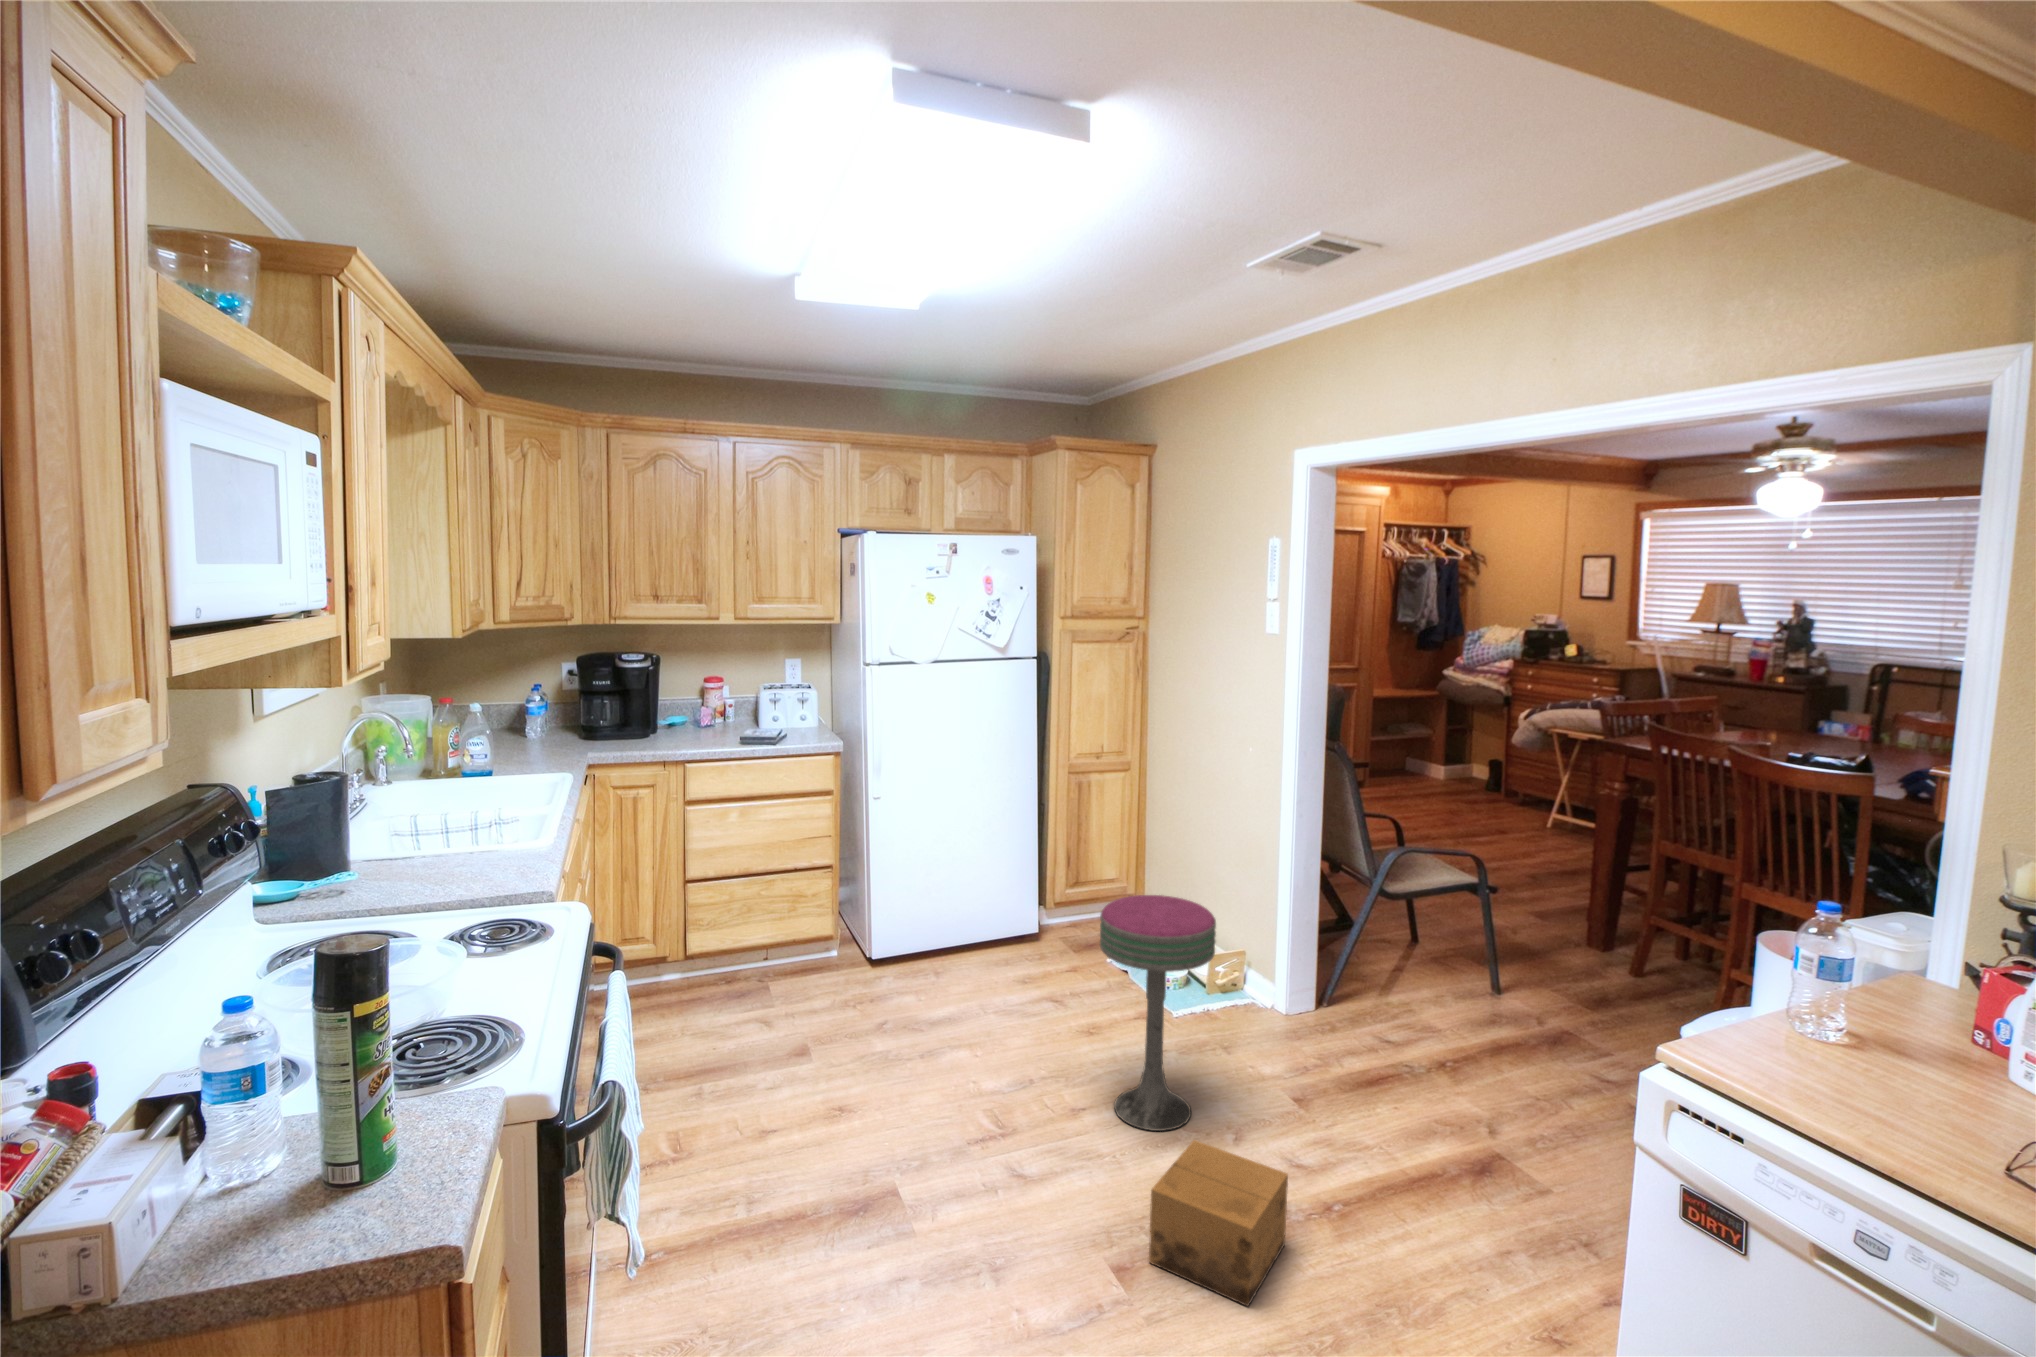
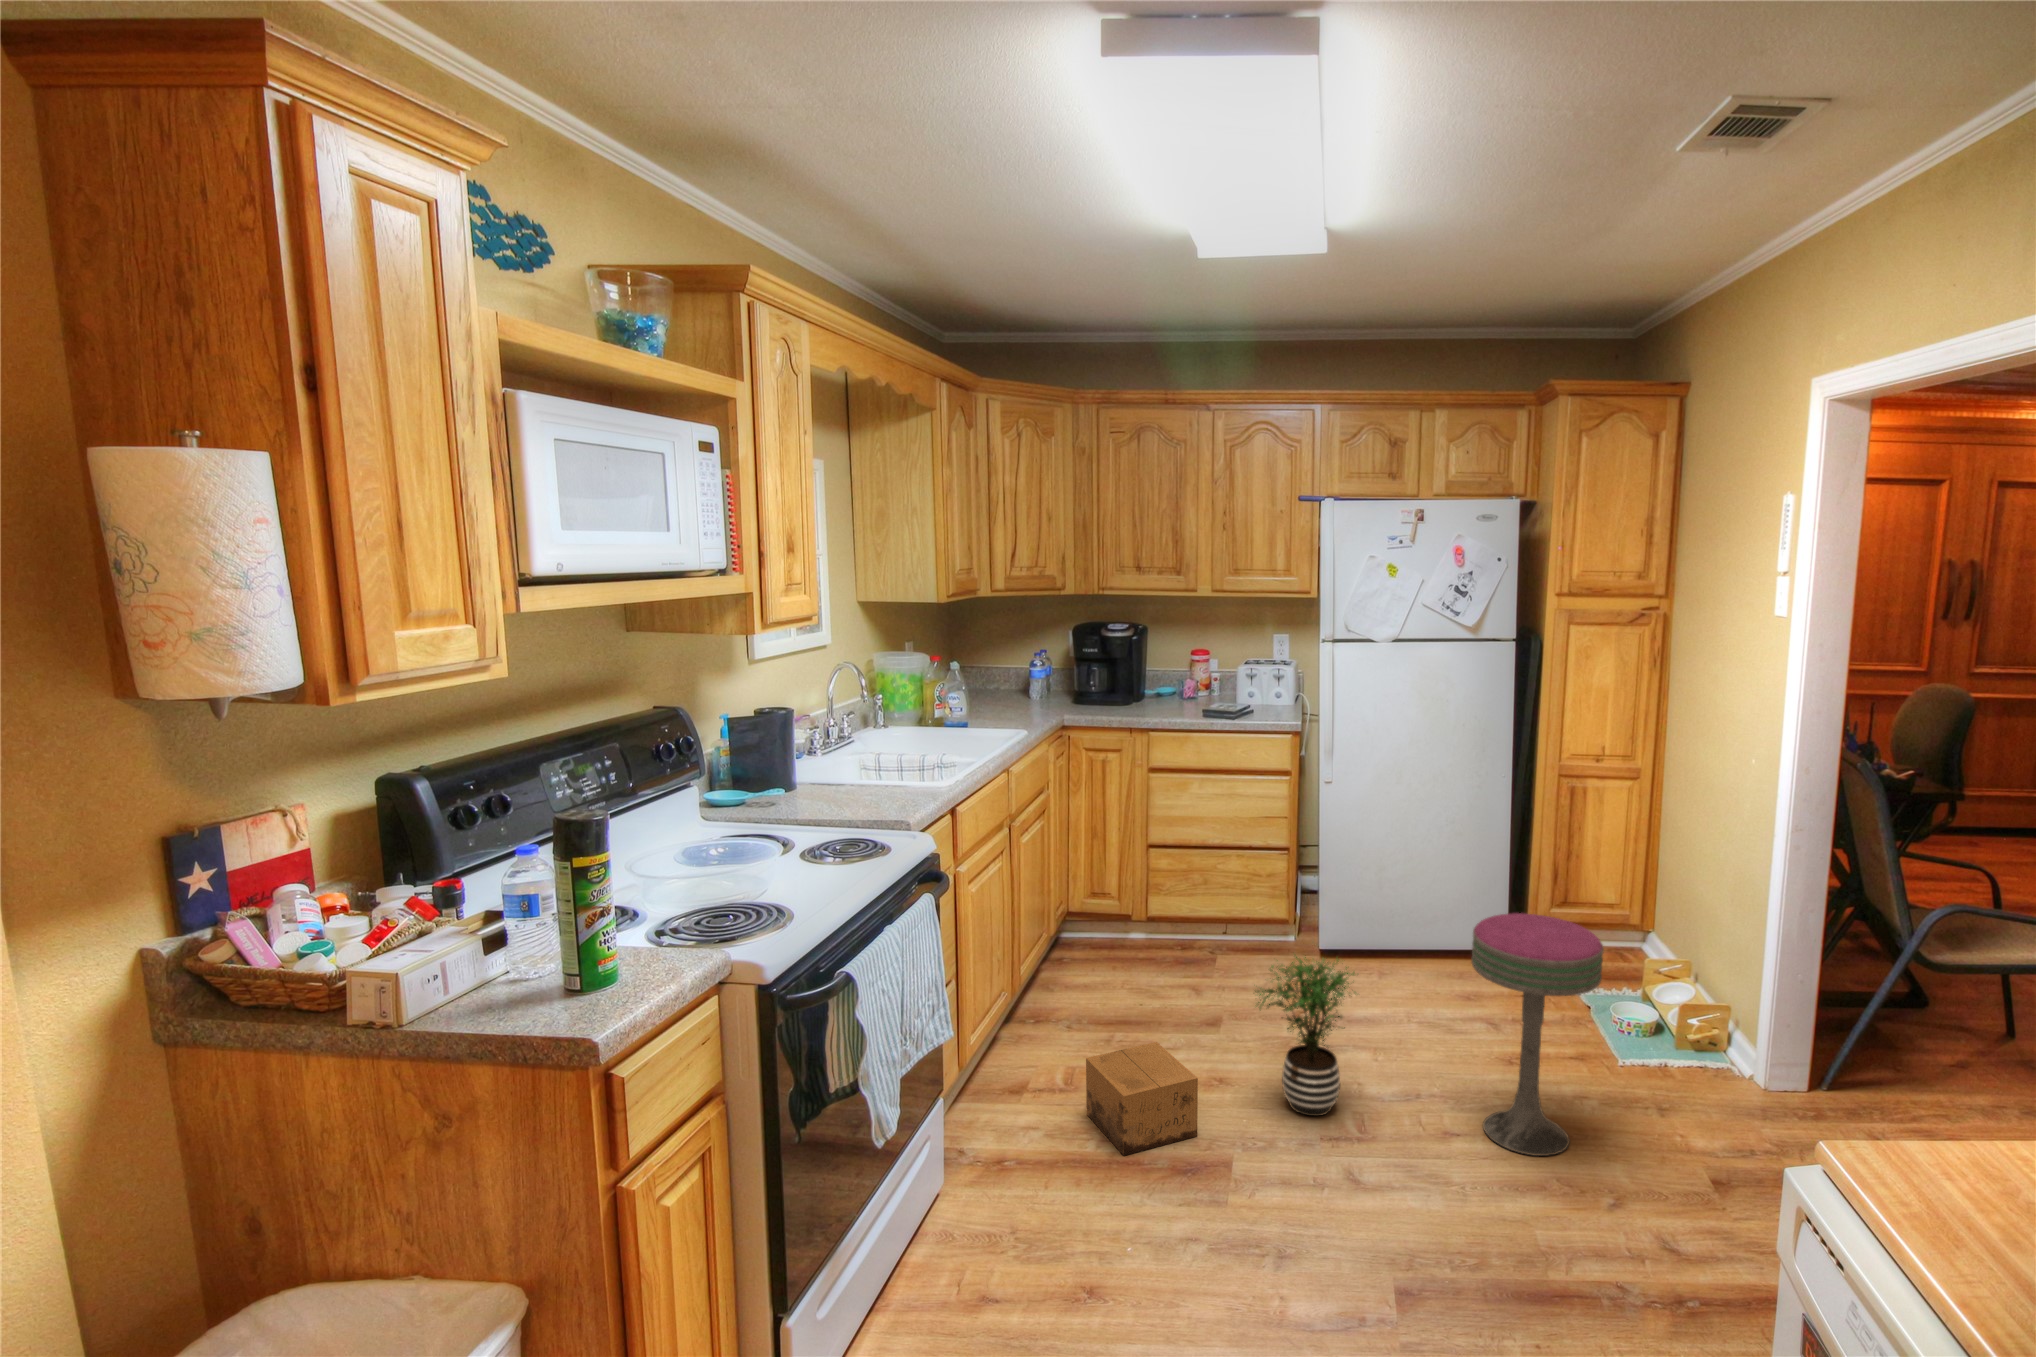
potted plant: none [891,972,1006,1154] -> present [1255,956,1356,1116]
cardboard box: present [1149,1140,1288,1306] -> present [1086,1042,1198,1156]

